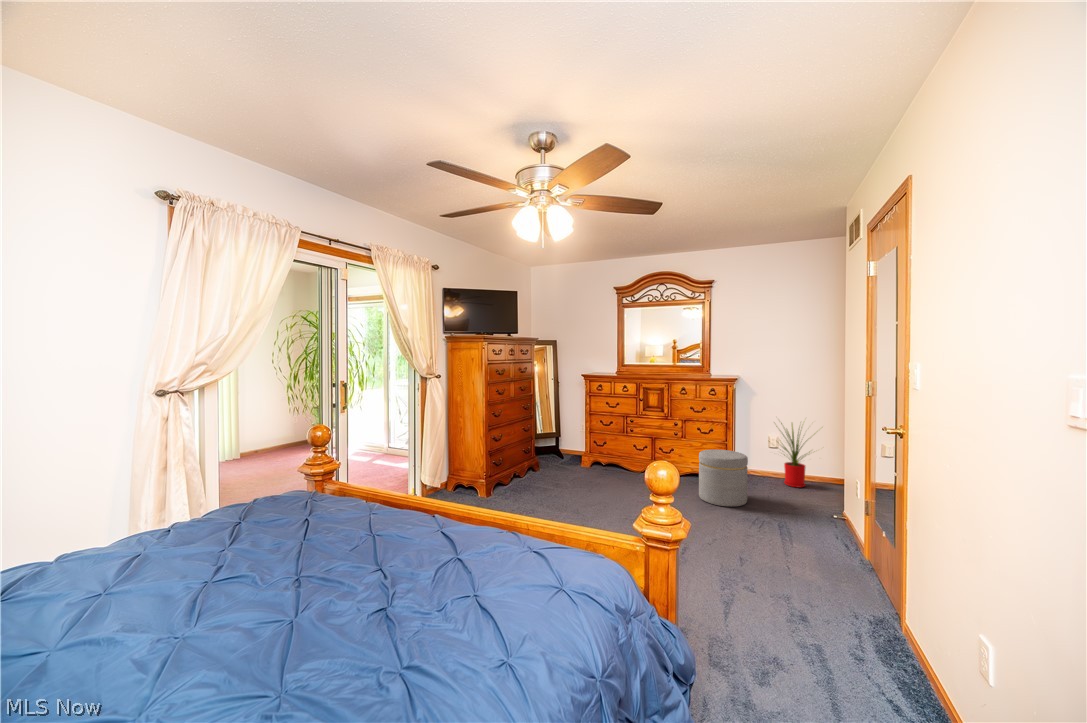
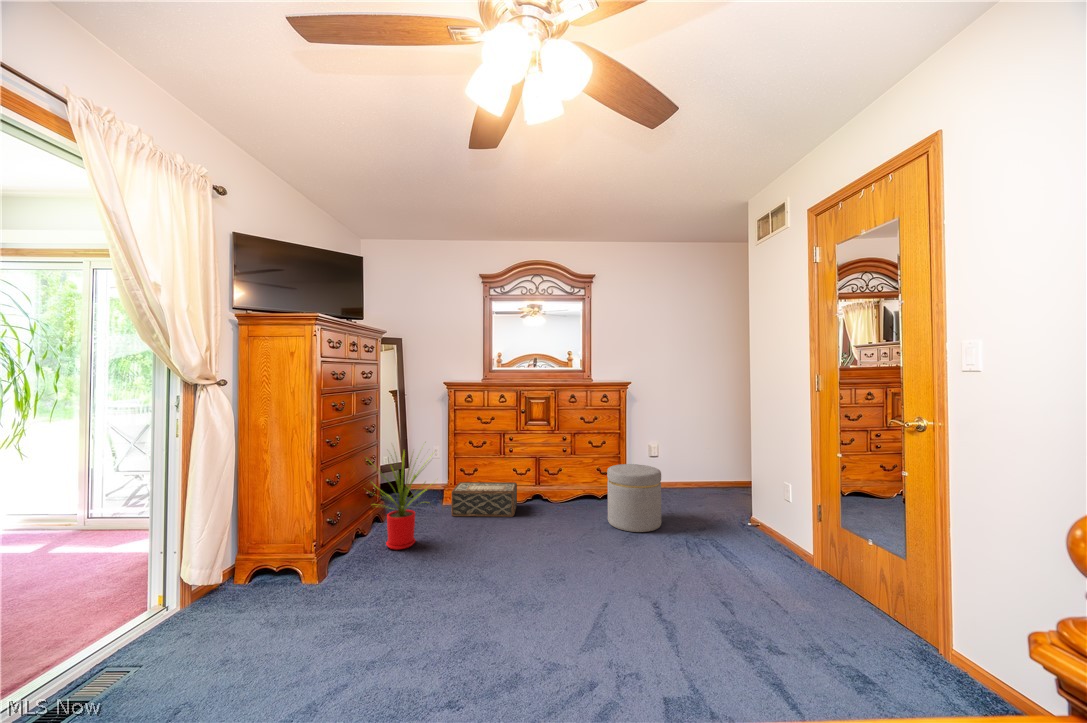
house plant: present [776,423,805,487] -> present [365,451,427,550]
woven basket: none [582,451,635,481] -> present [451,482,517,517]

